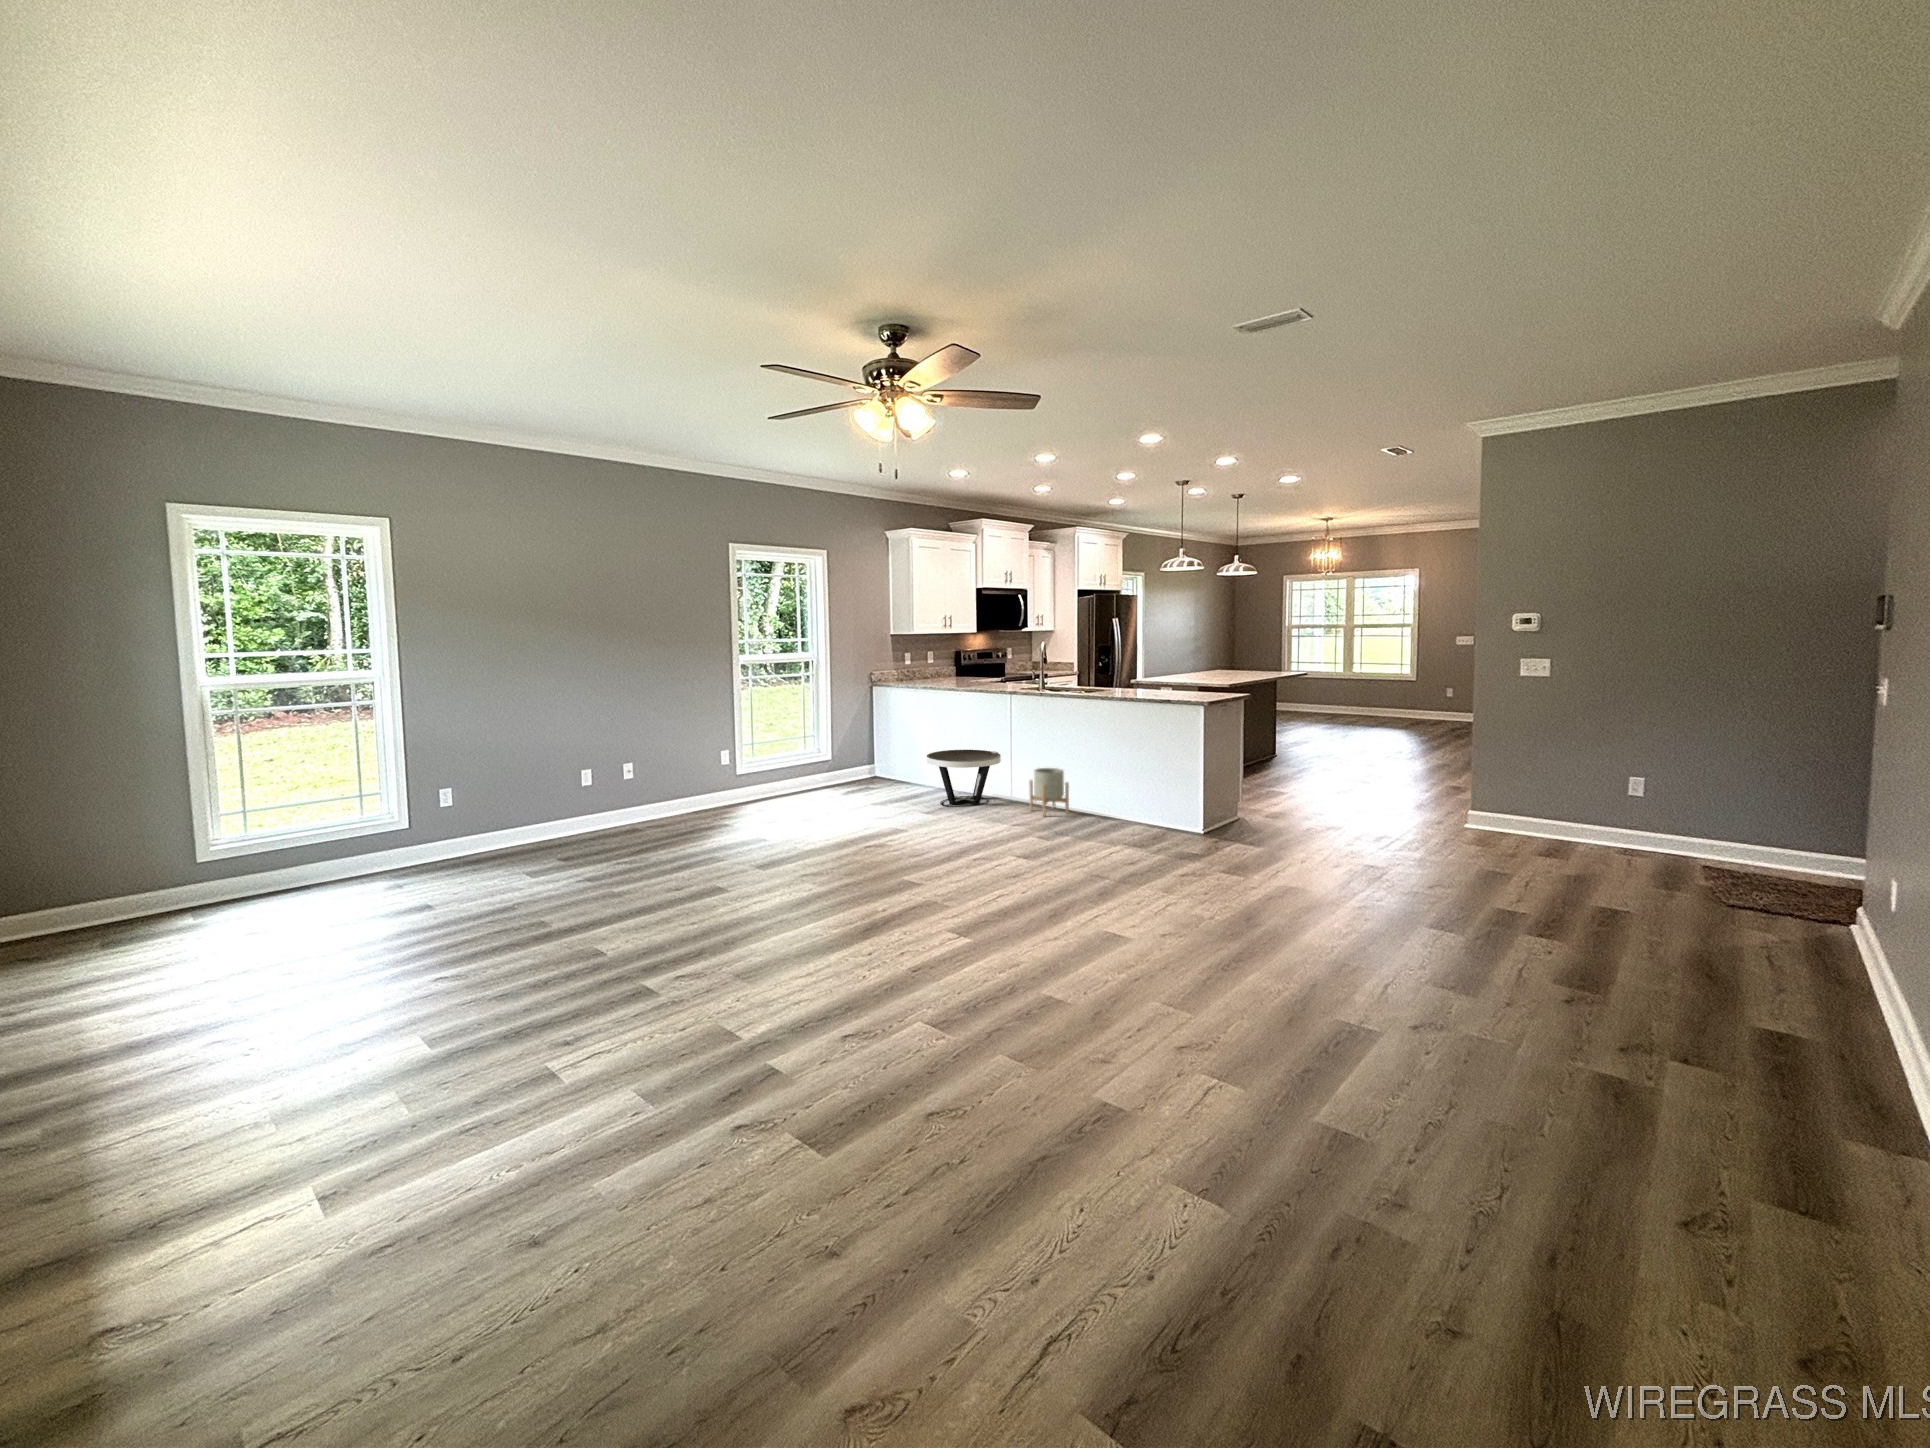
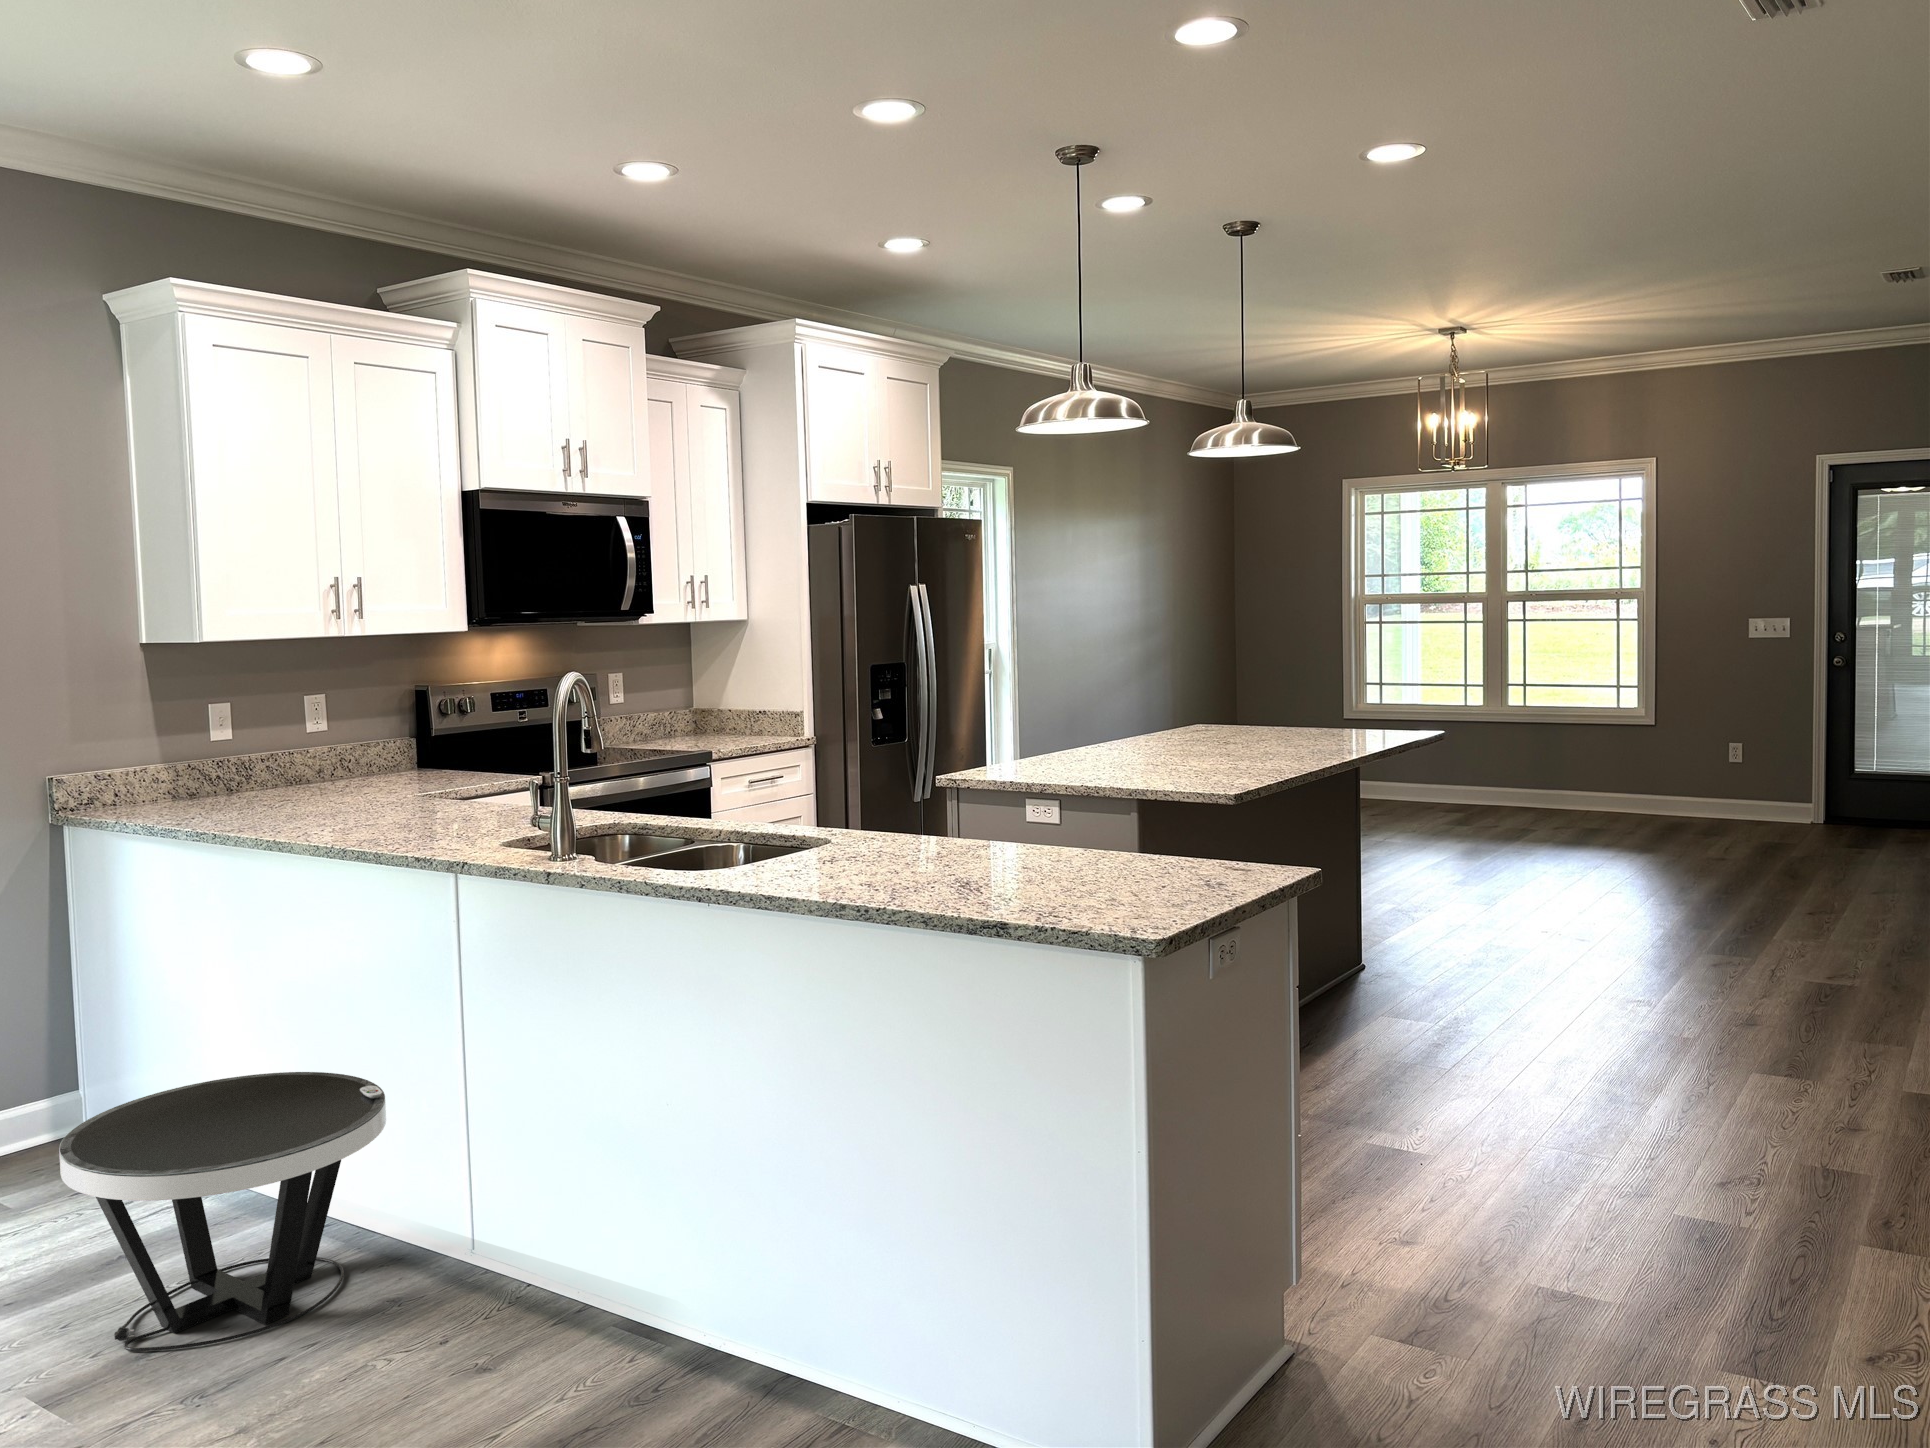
planter: present [1029,768,1069,816] -> none [452,1175,609,1415]

